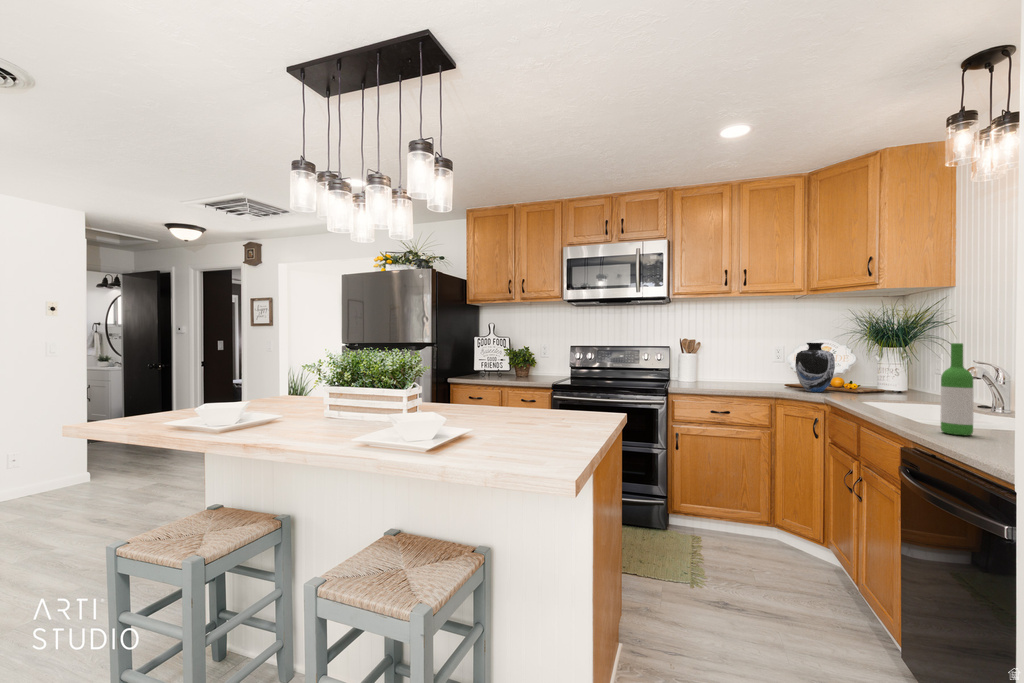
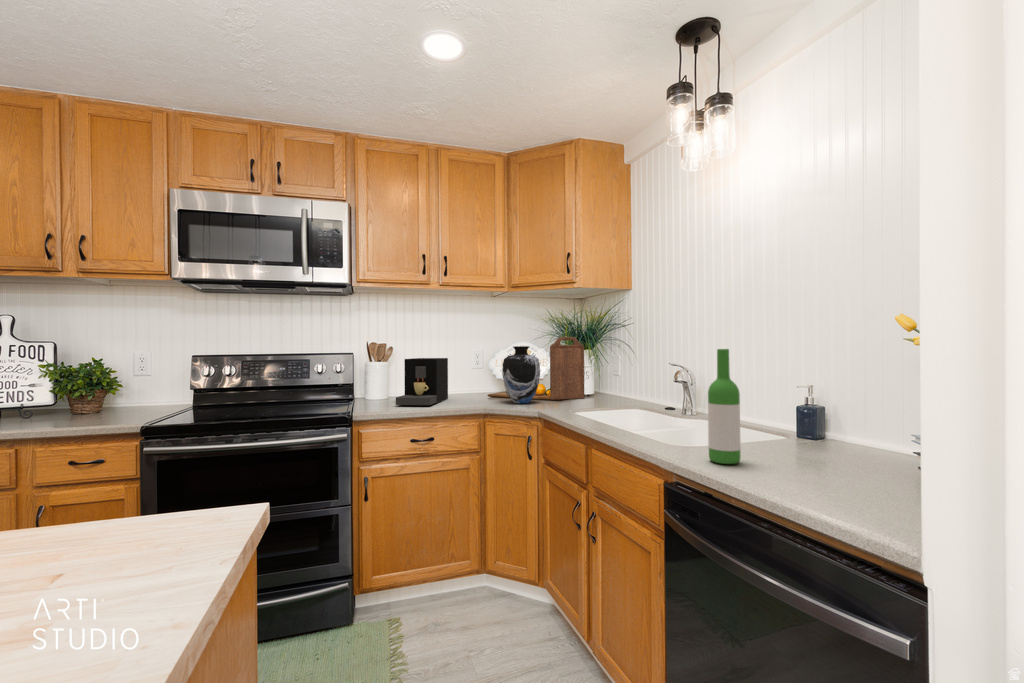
cutting board: none [849,335,891,394] -> present [550,337,584,400]
coffee maker: none [701,351,747,387] -> present [396,358,448,405]

